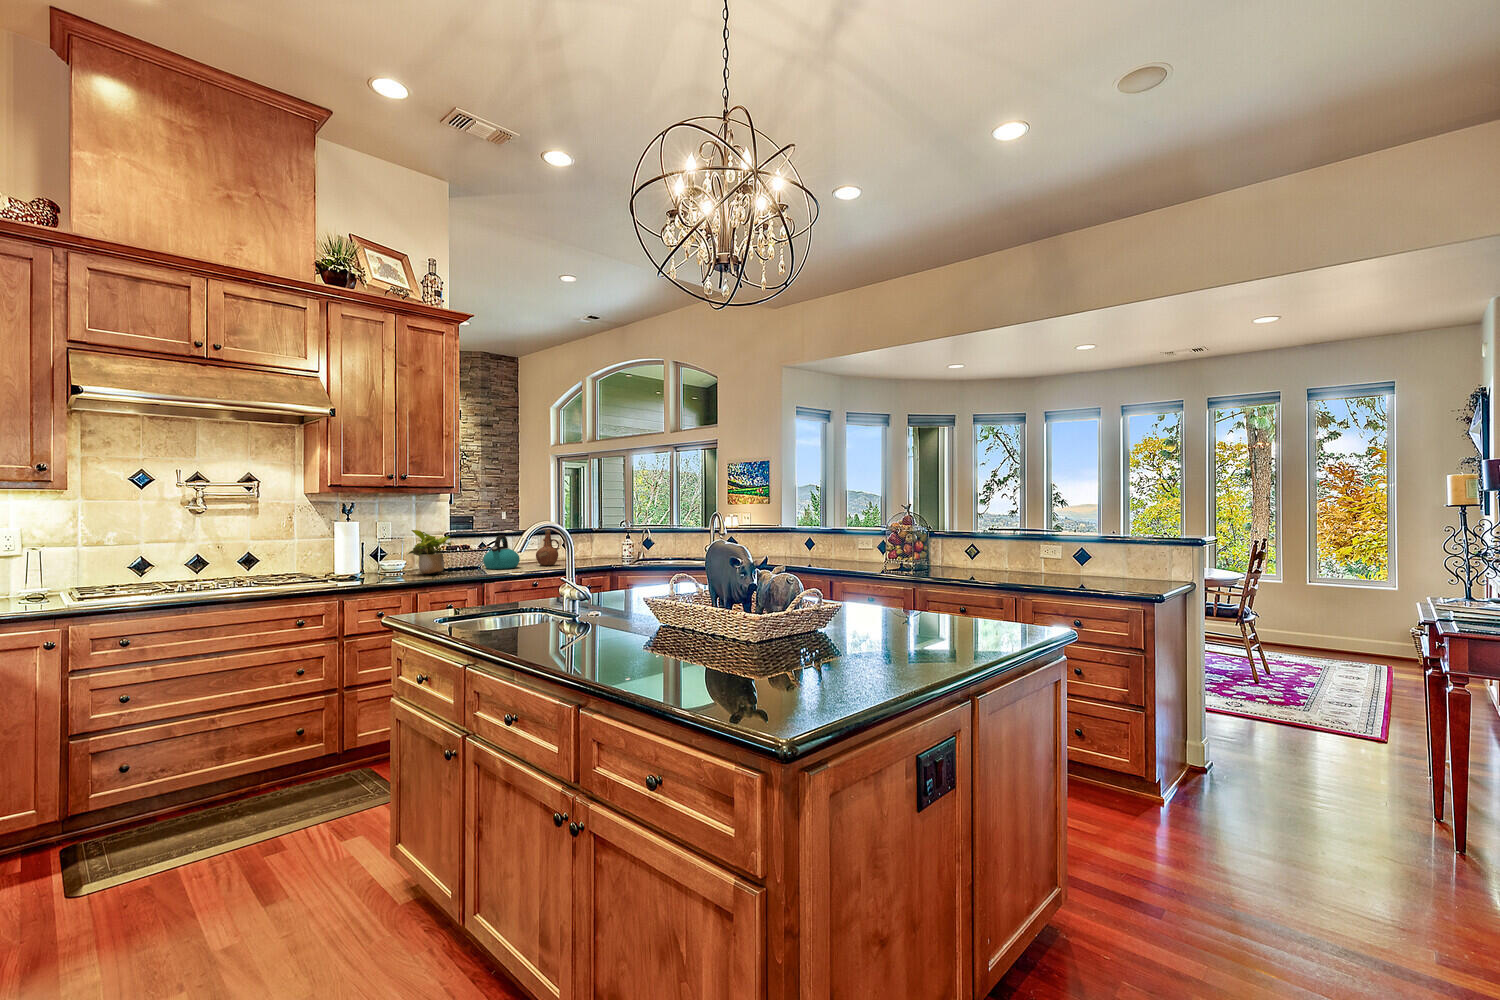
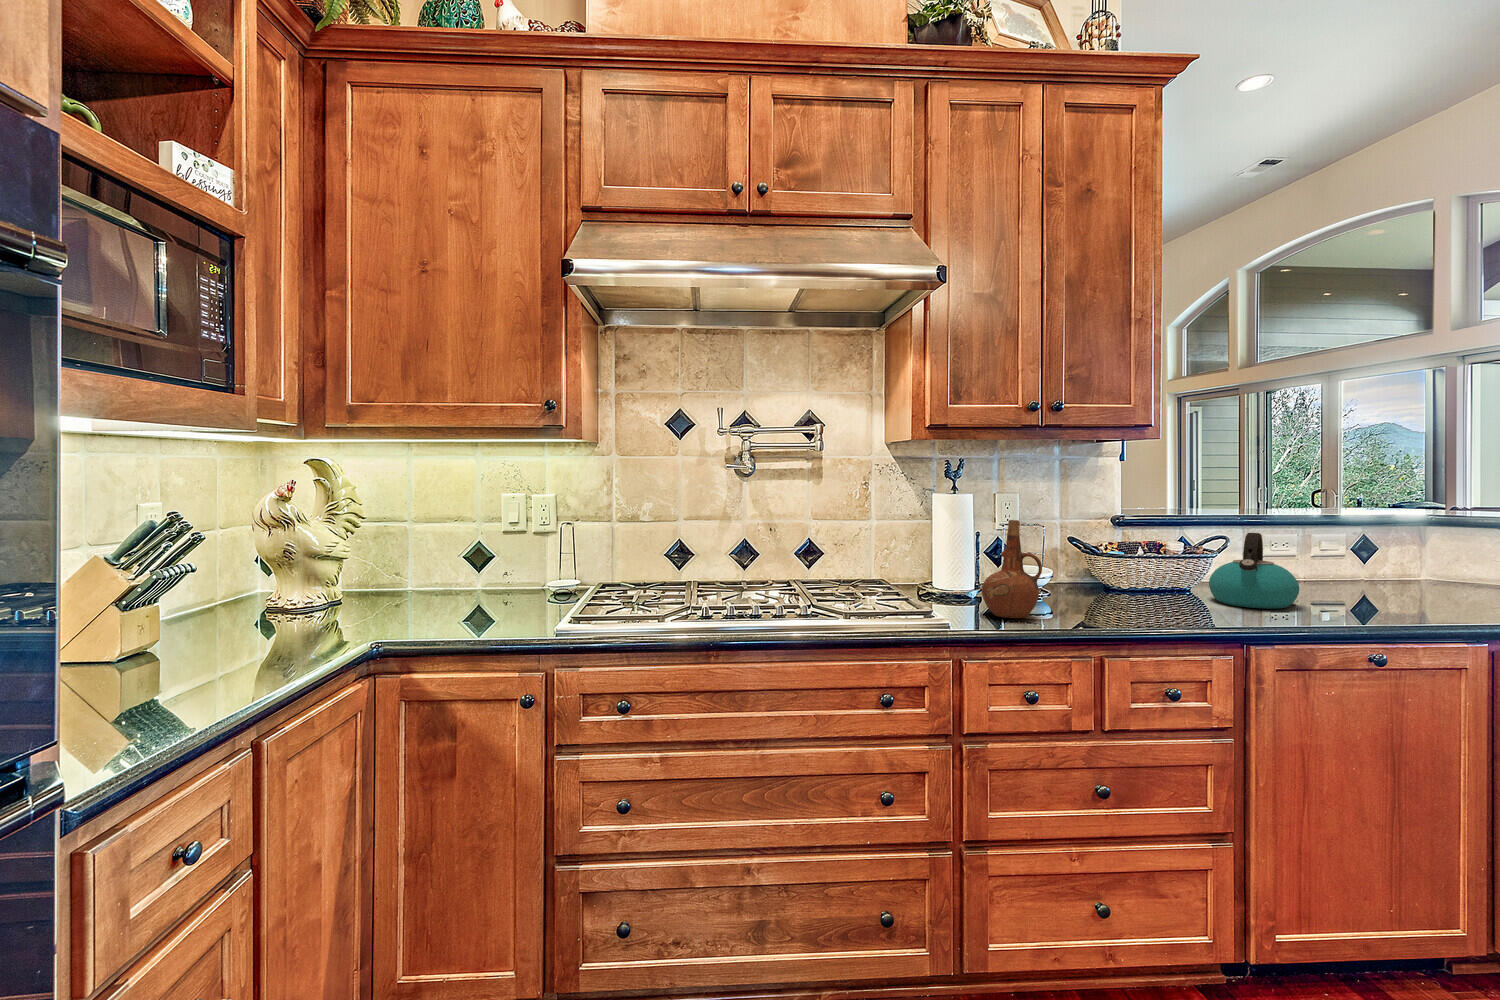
potted plant: present [408,530,451,575] -> none [1065,519,1158,612]
ceramic pitcher: present [536,530,559,566] -> present [982,520,1042,618]

